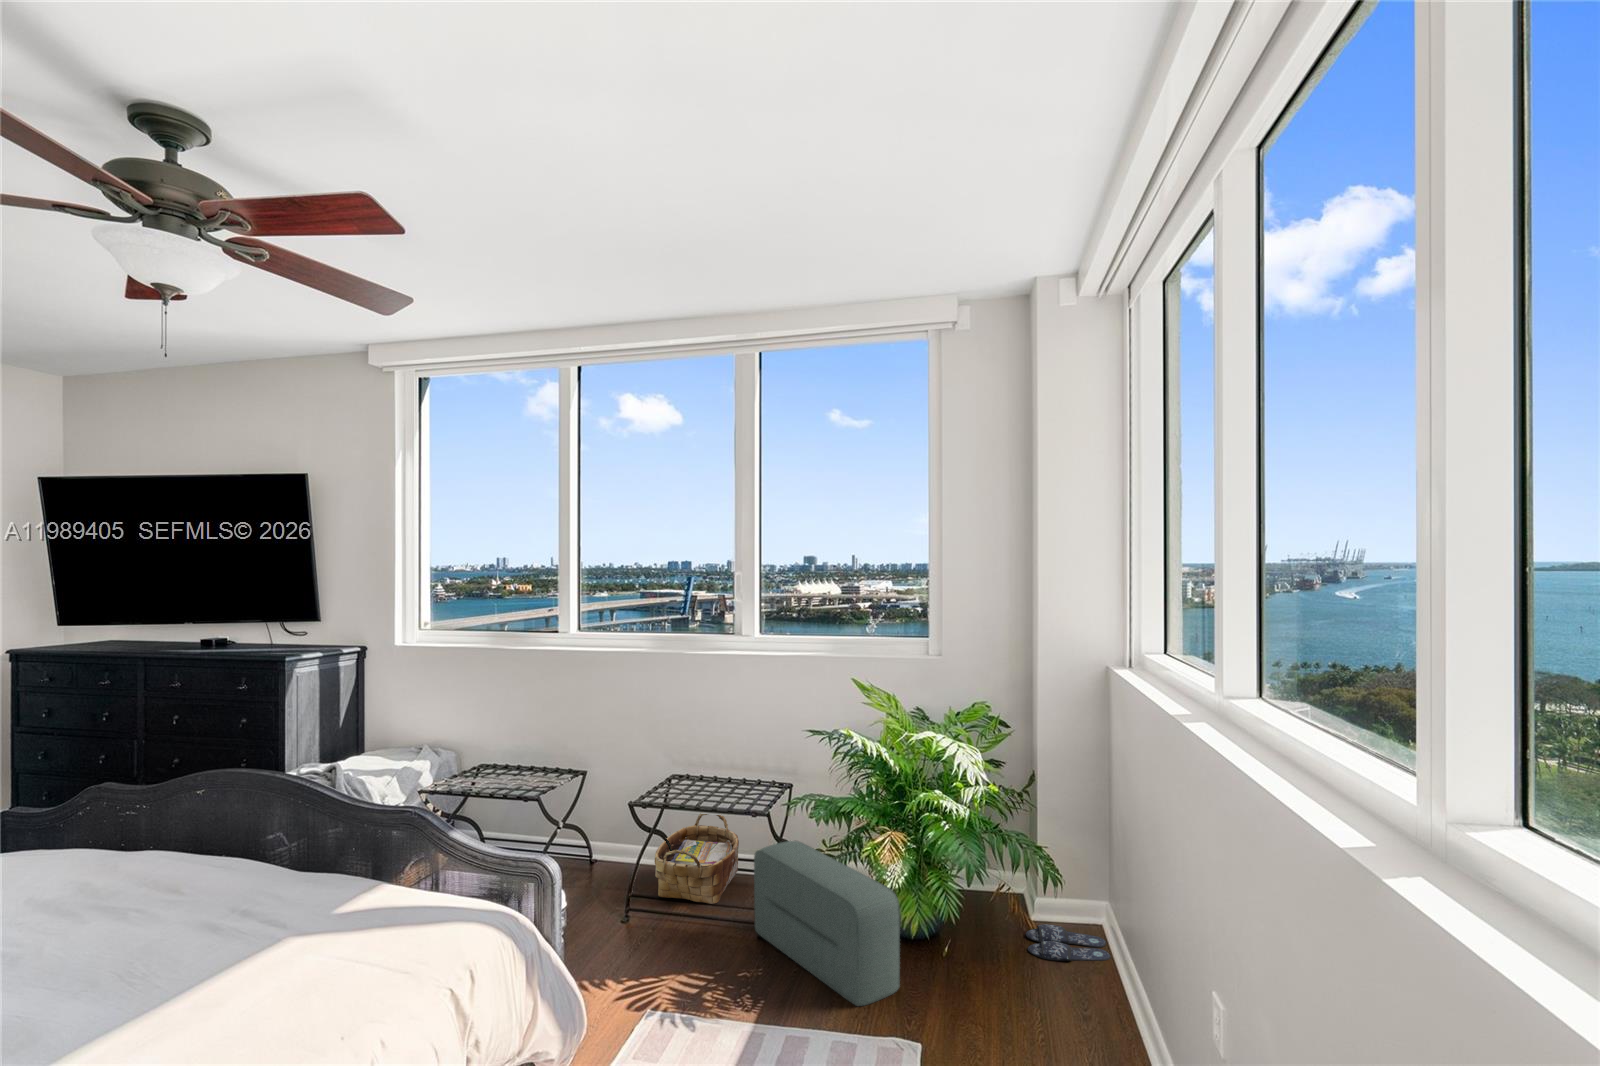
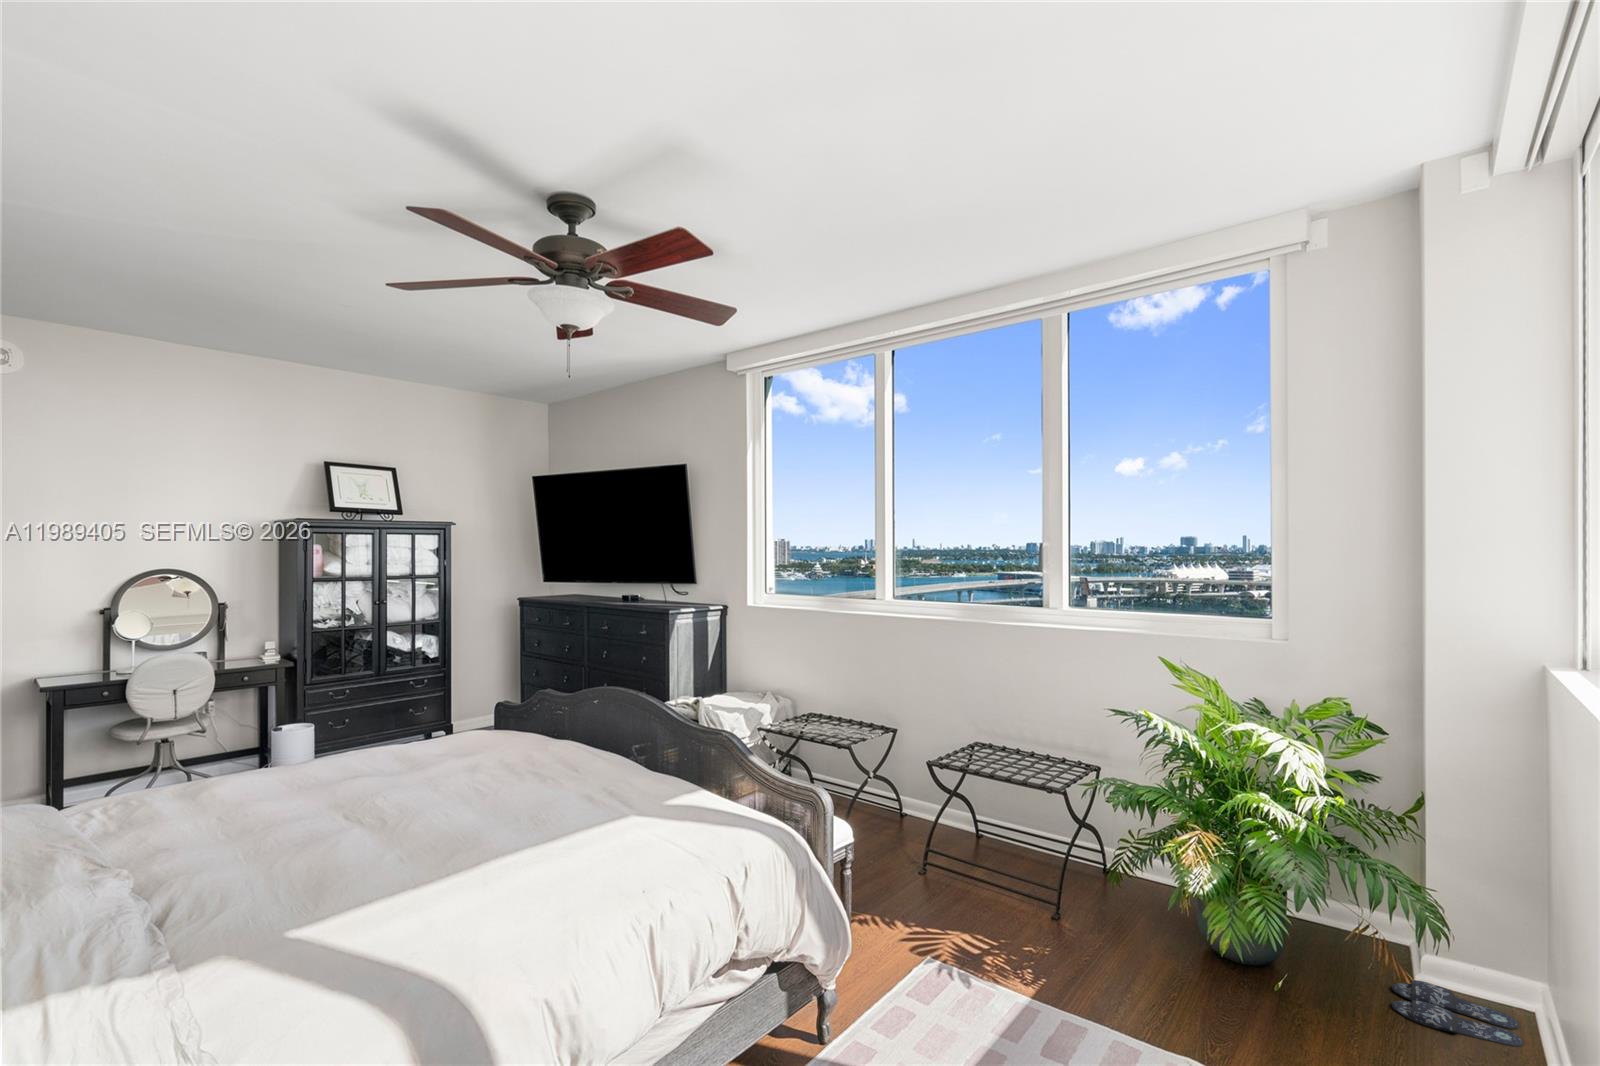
woven basket: present [655,813,739,904] -> none [954,783,1041,874]
pouf: present [754,841,900,1006] -> none [1047,823,1205,1013]

